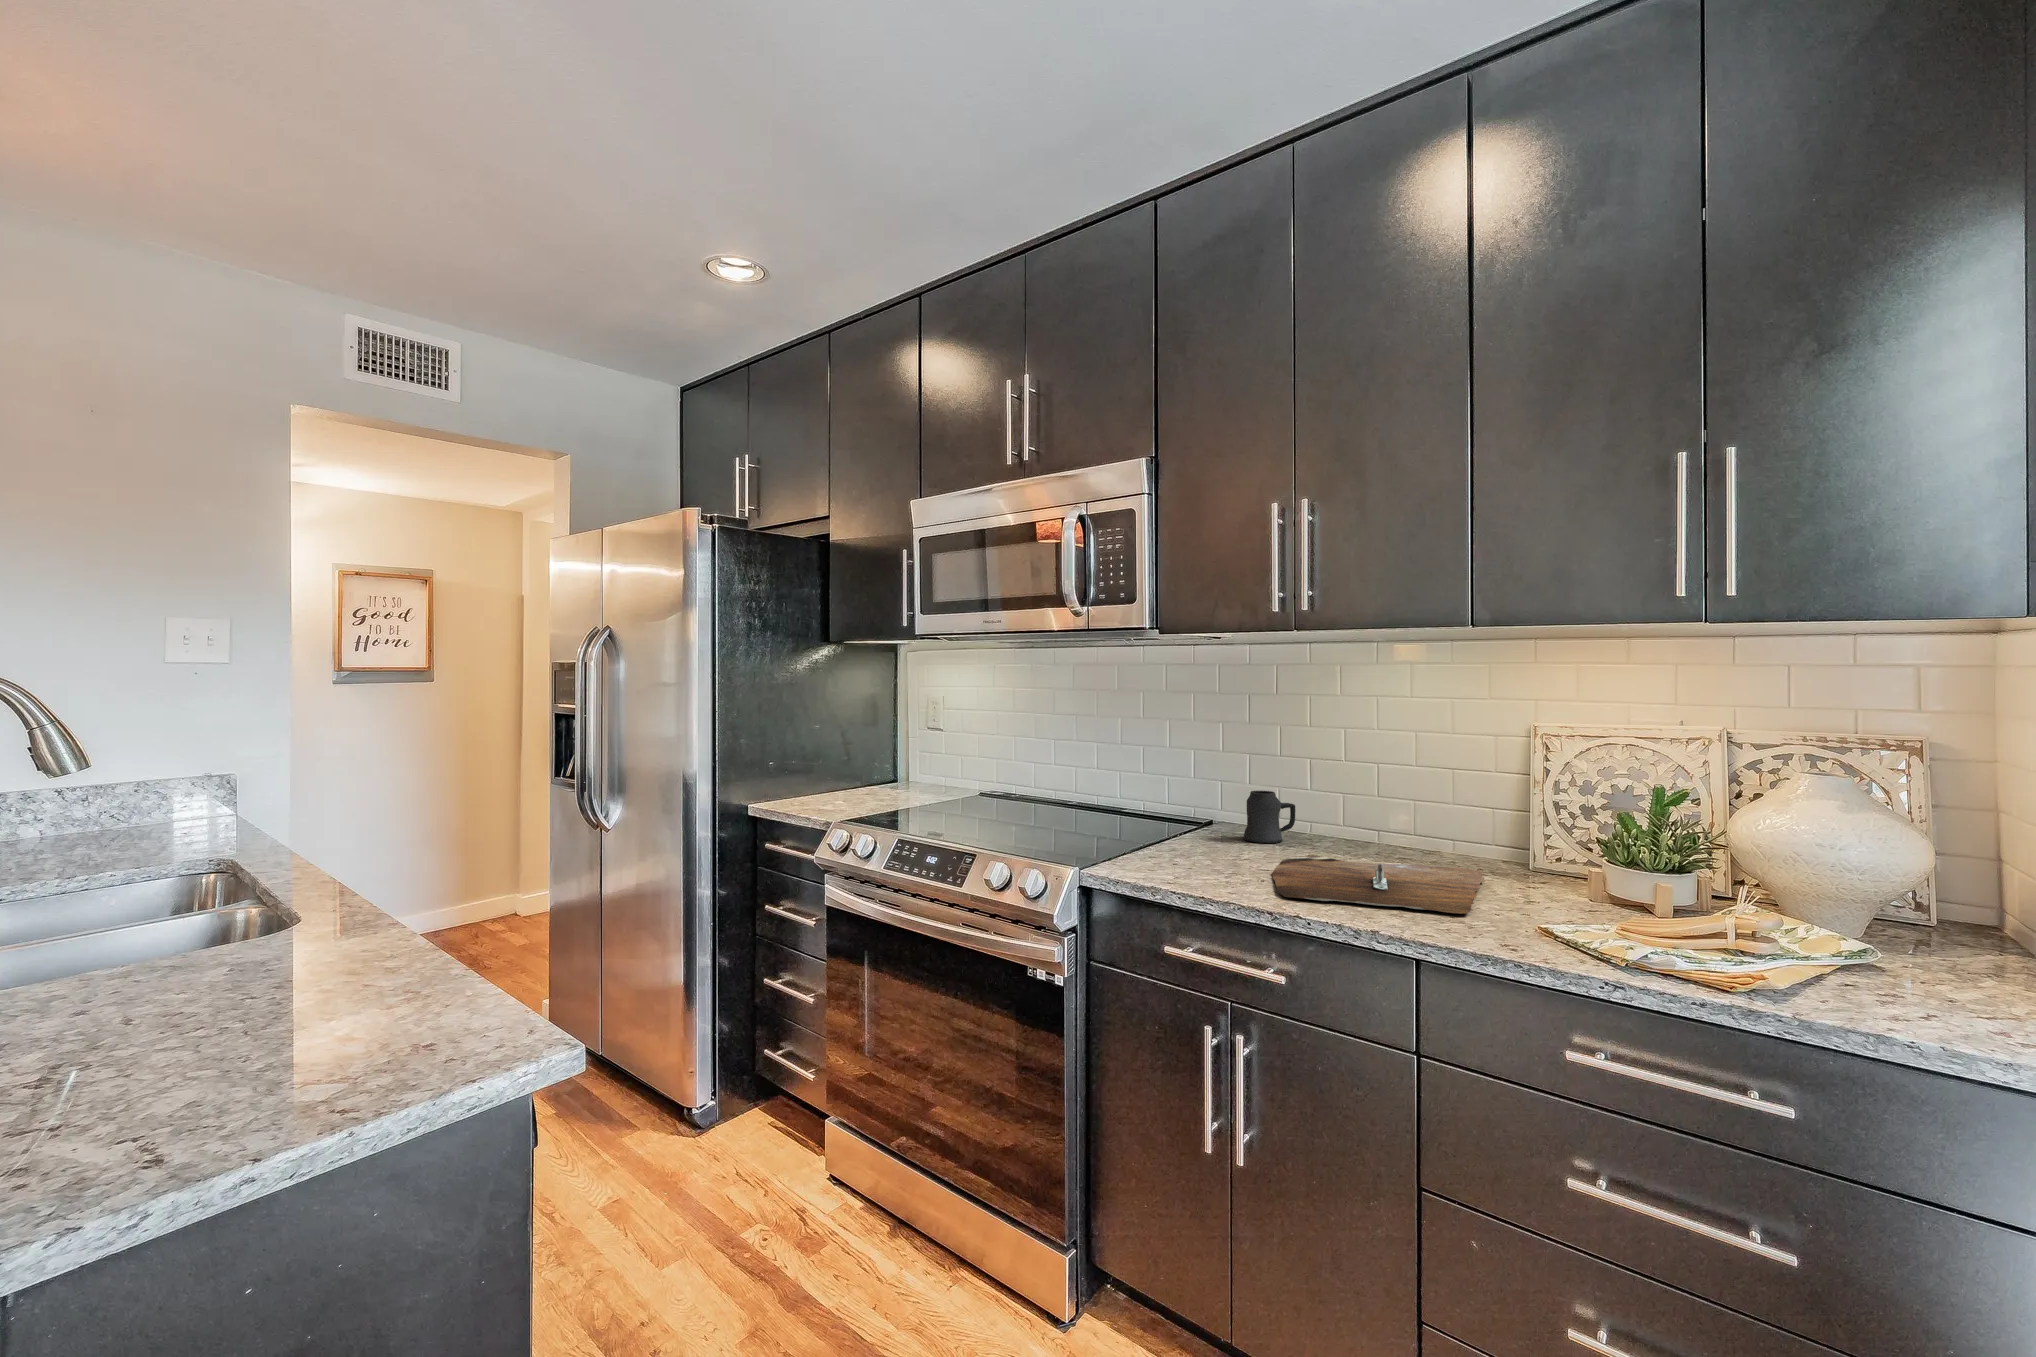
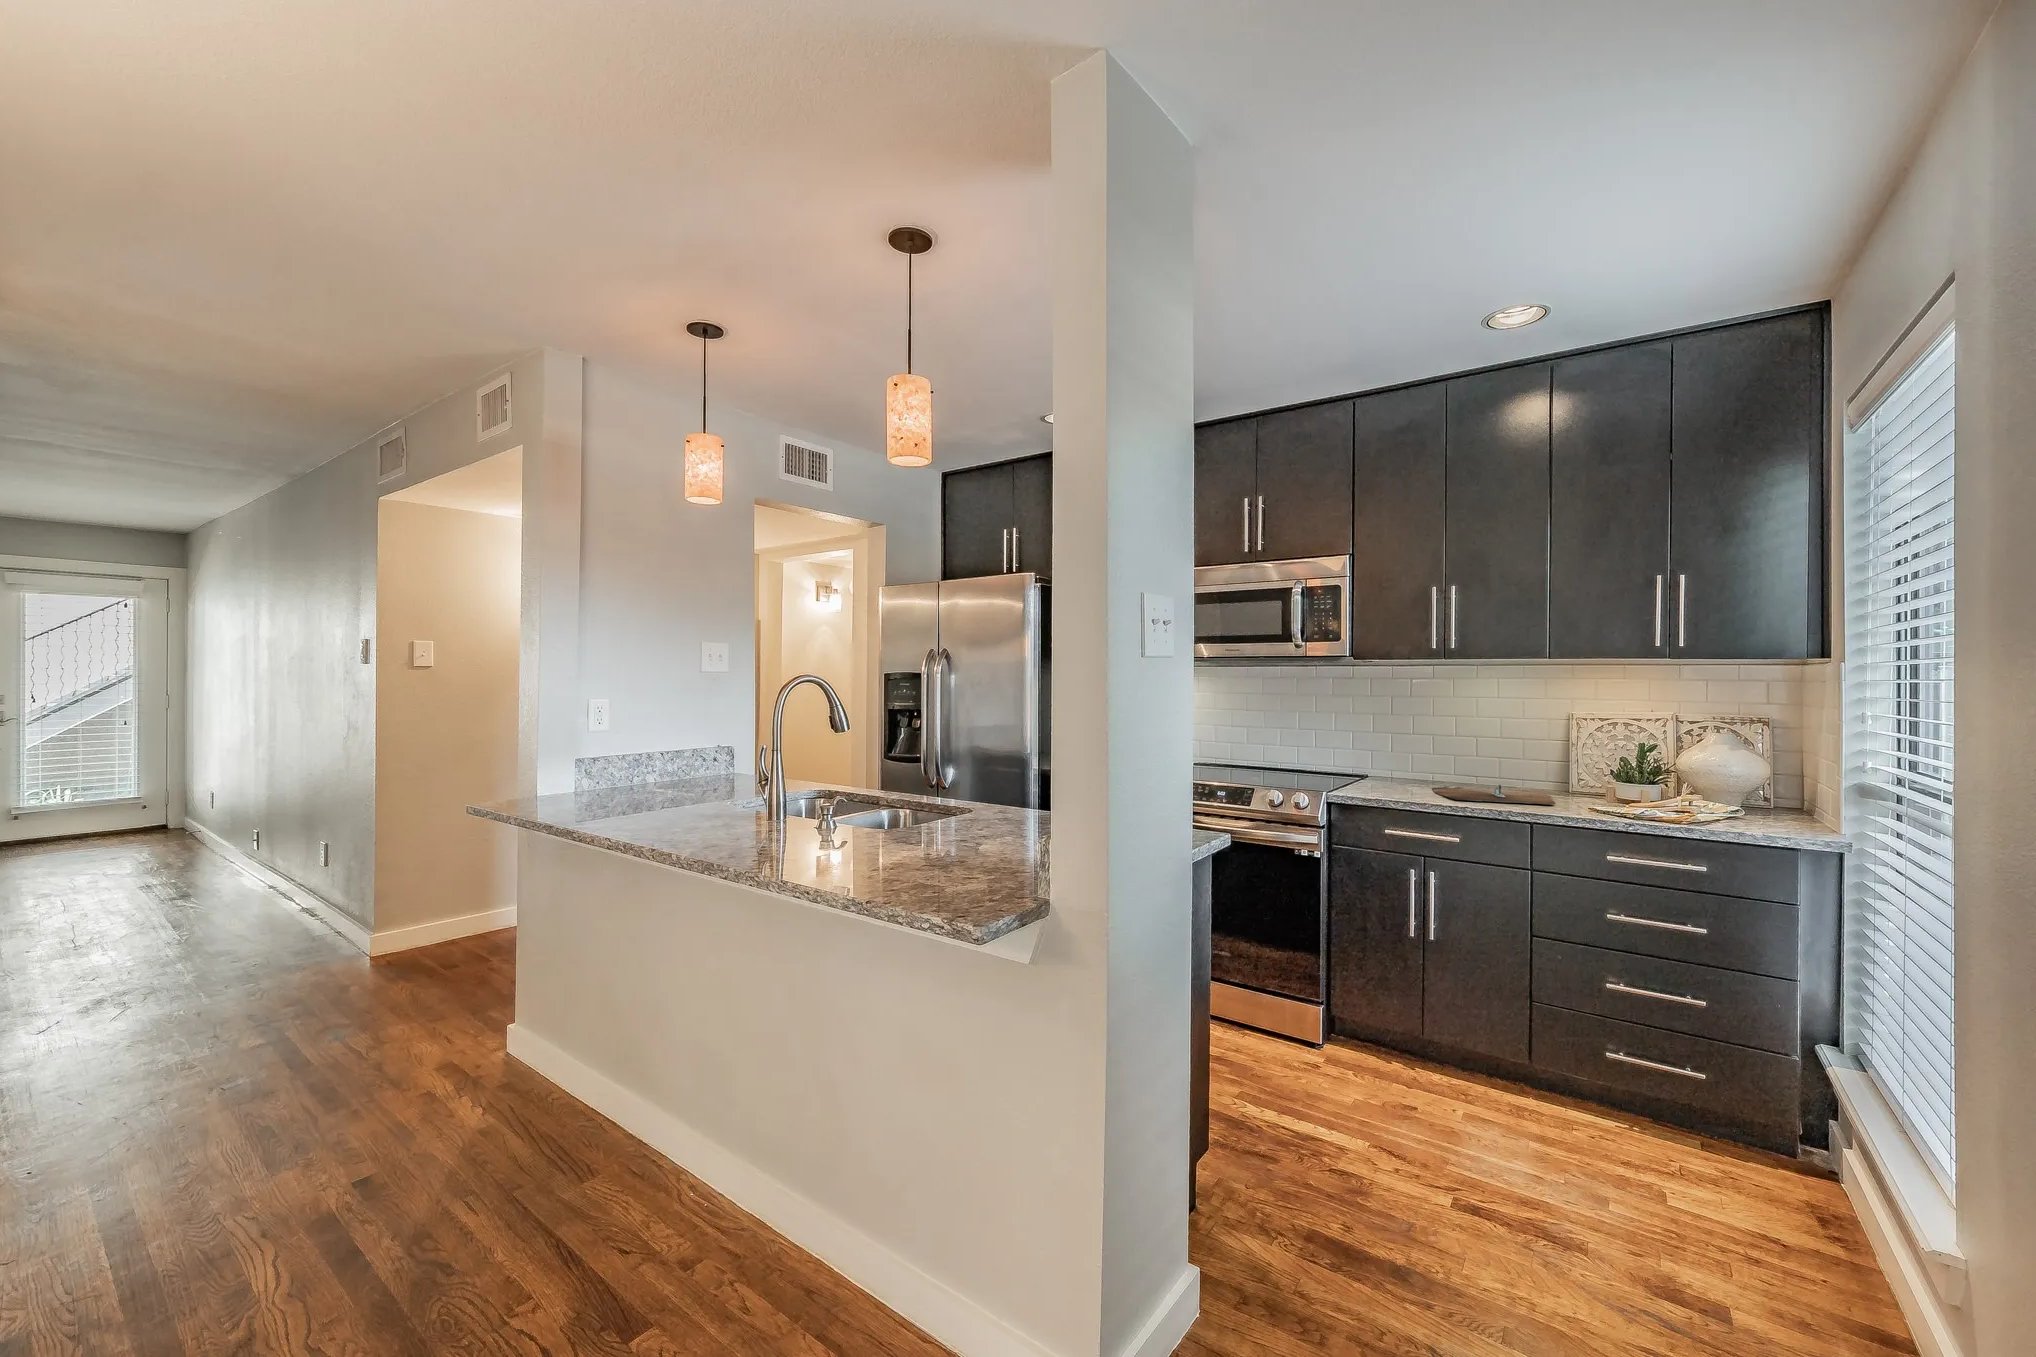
mug: present [1243,791,1295,843] -> none [1394,752,1426,782]

